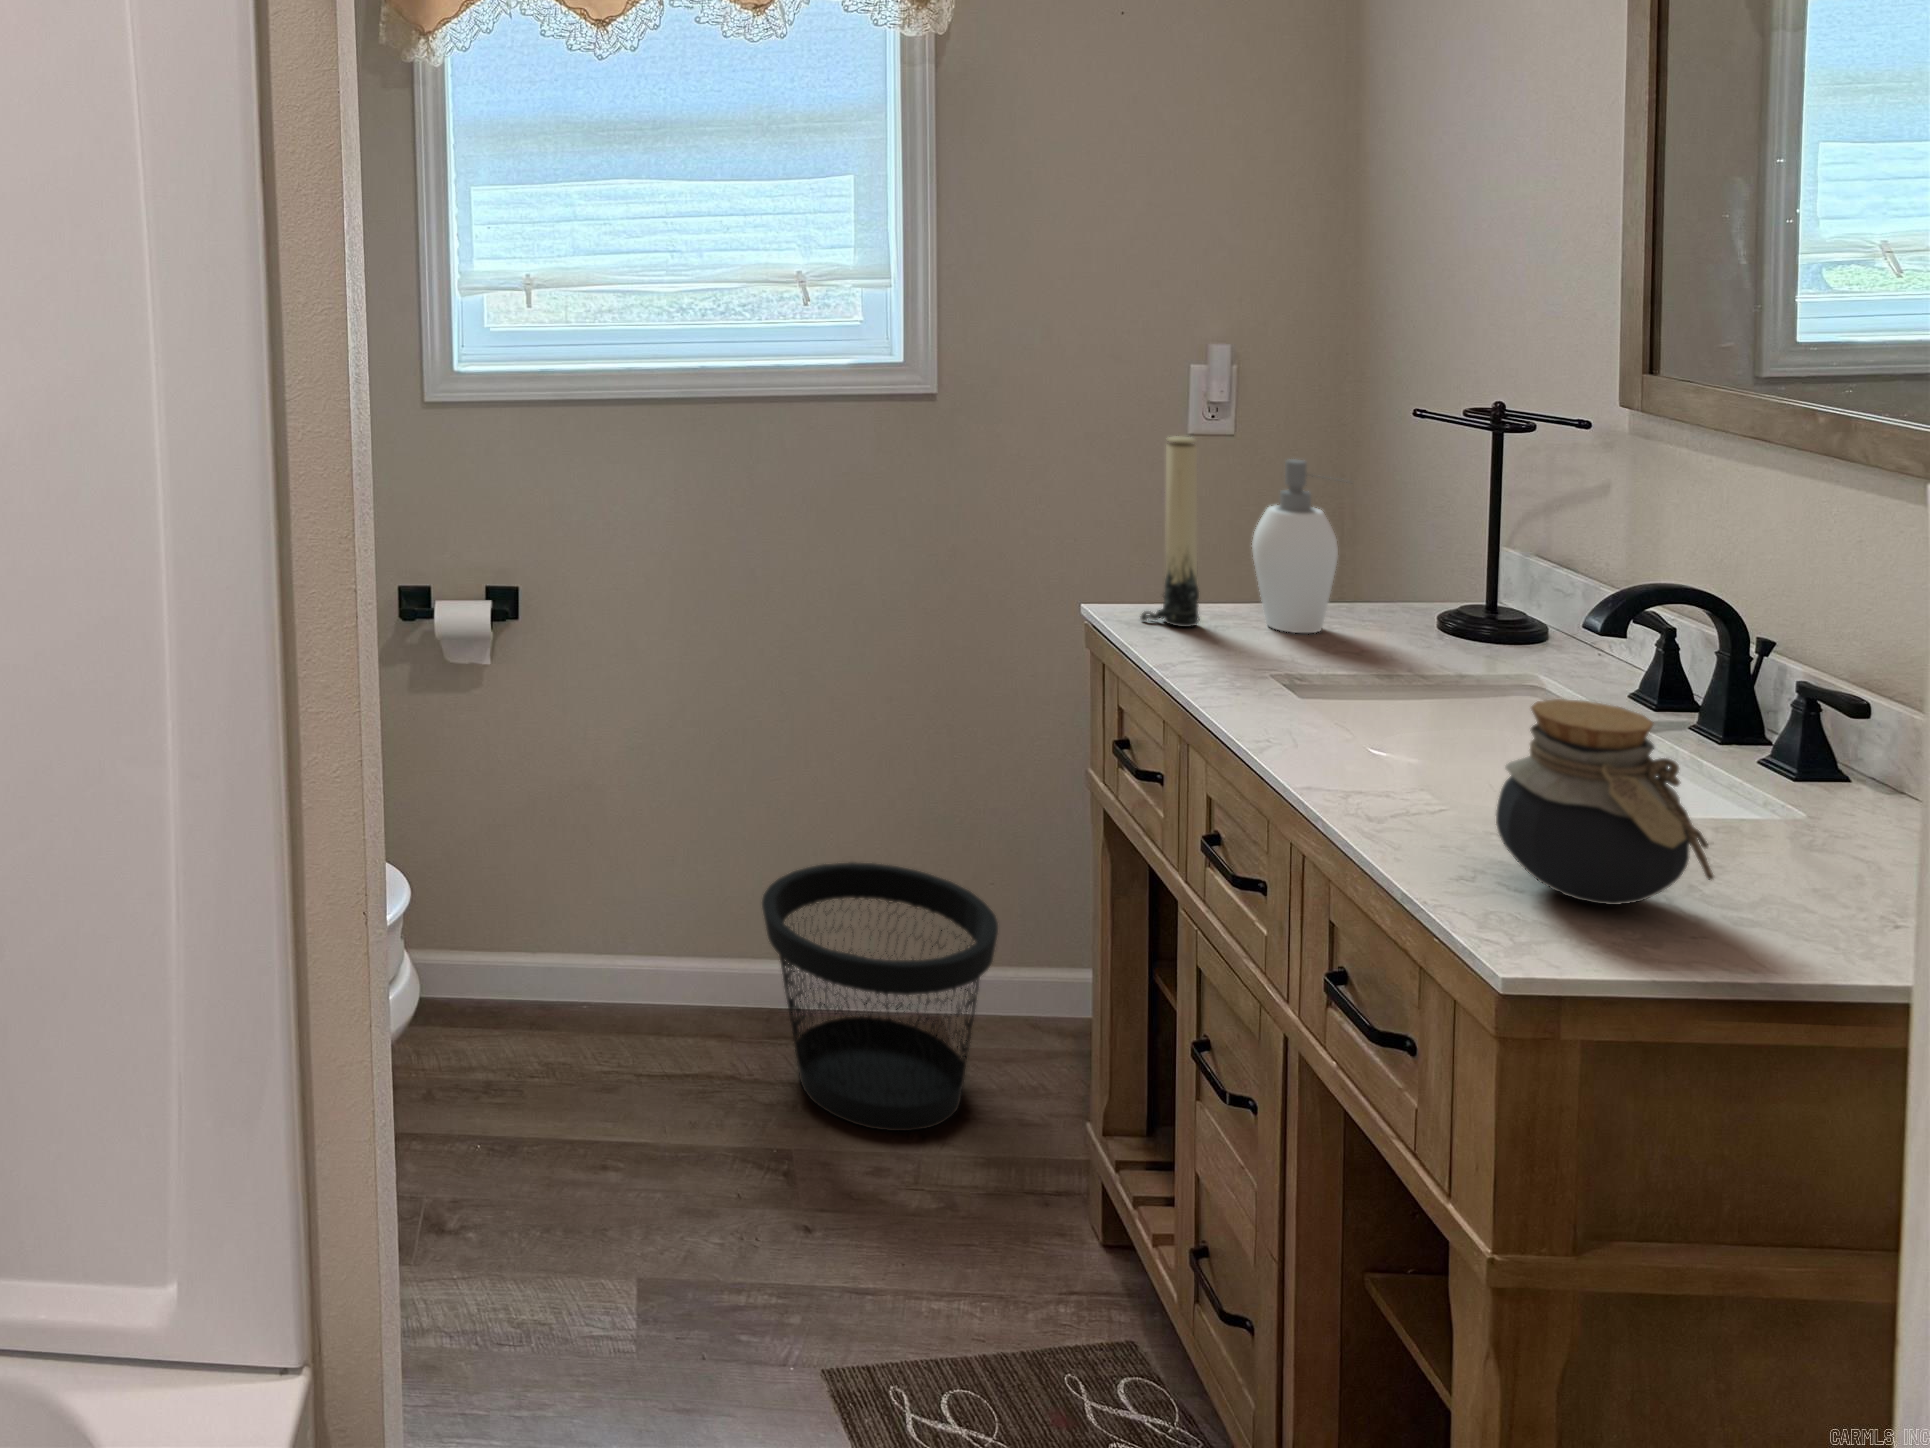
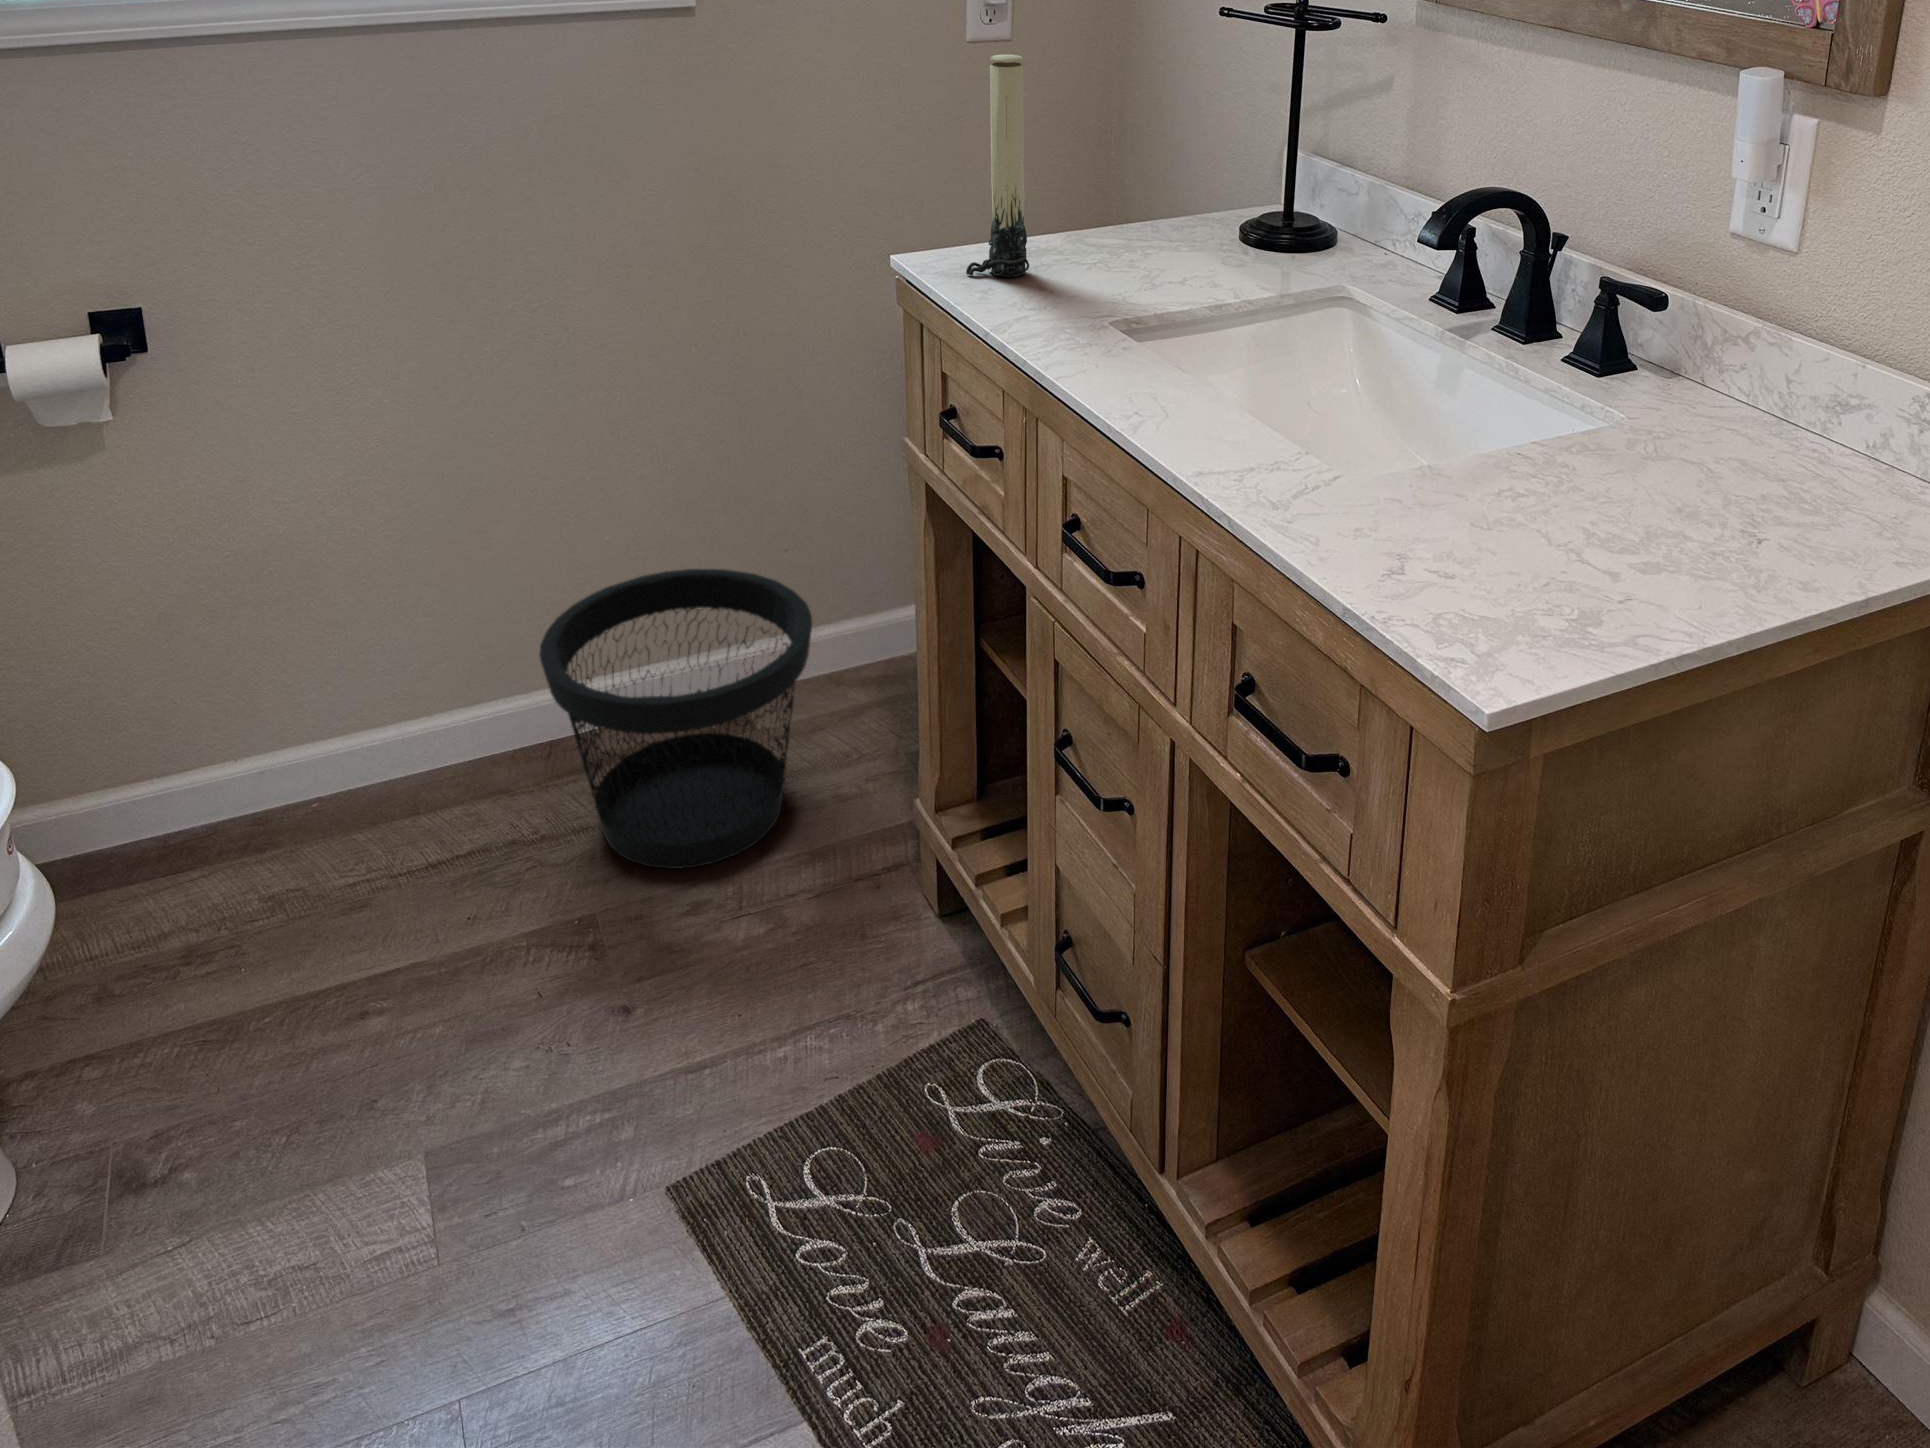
soap dispenser: present [1252,459,1338,633] -> none [1077,73,1181,268]
jar: present [1496,699,1714,905] -> none [1420,351,1630,575]

